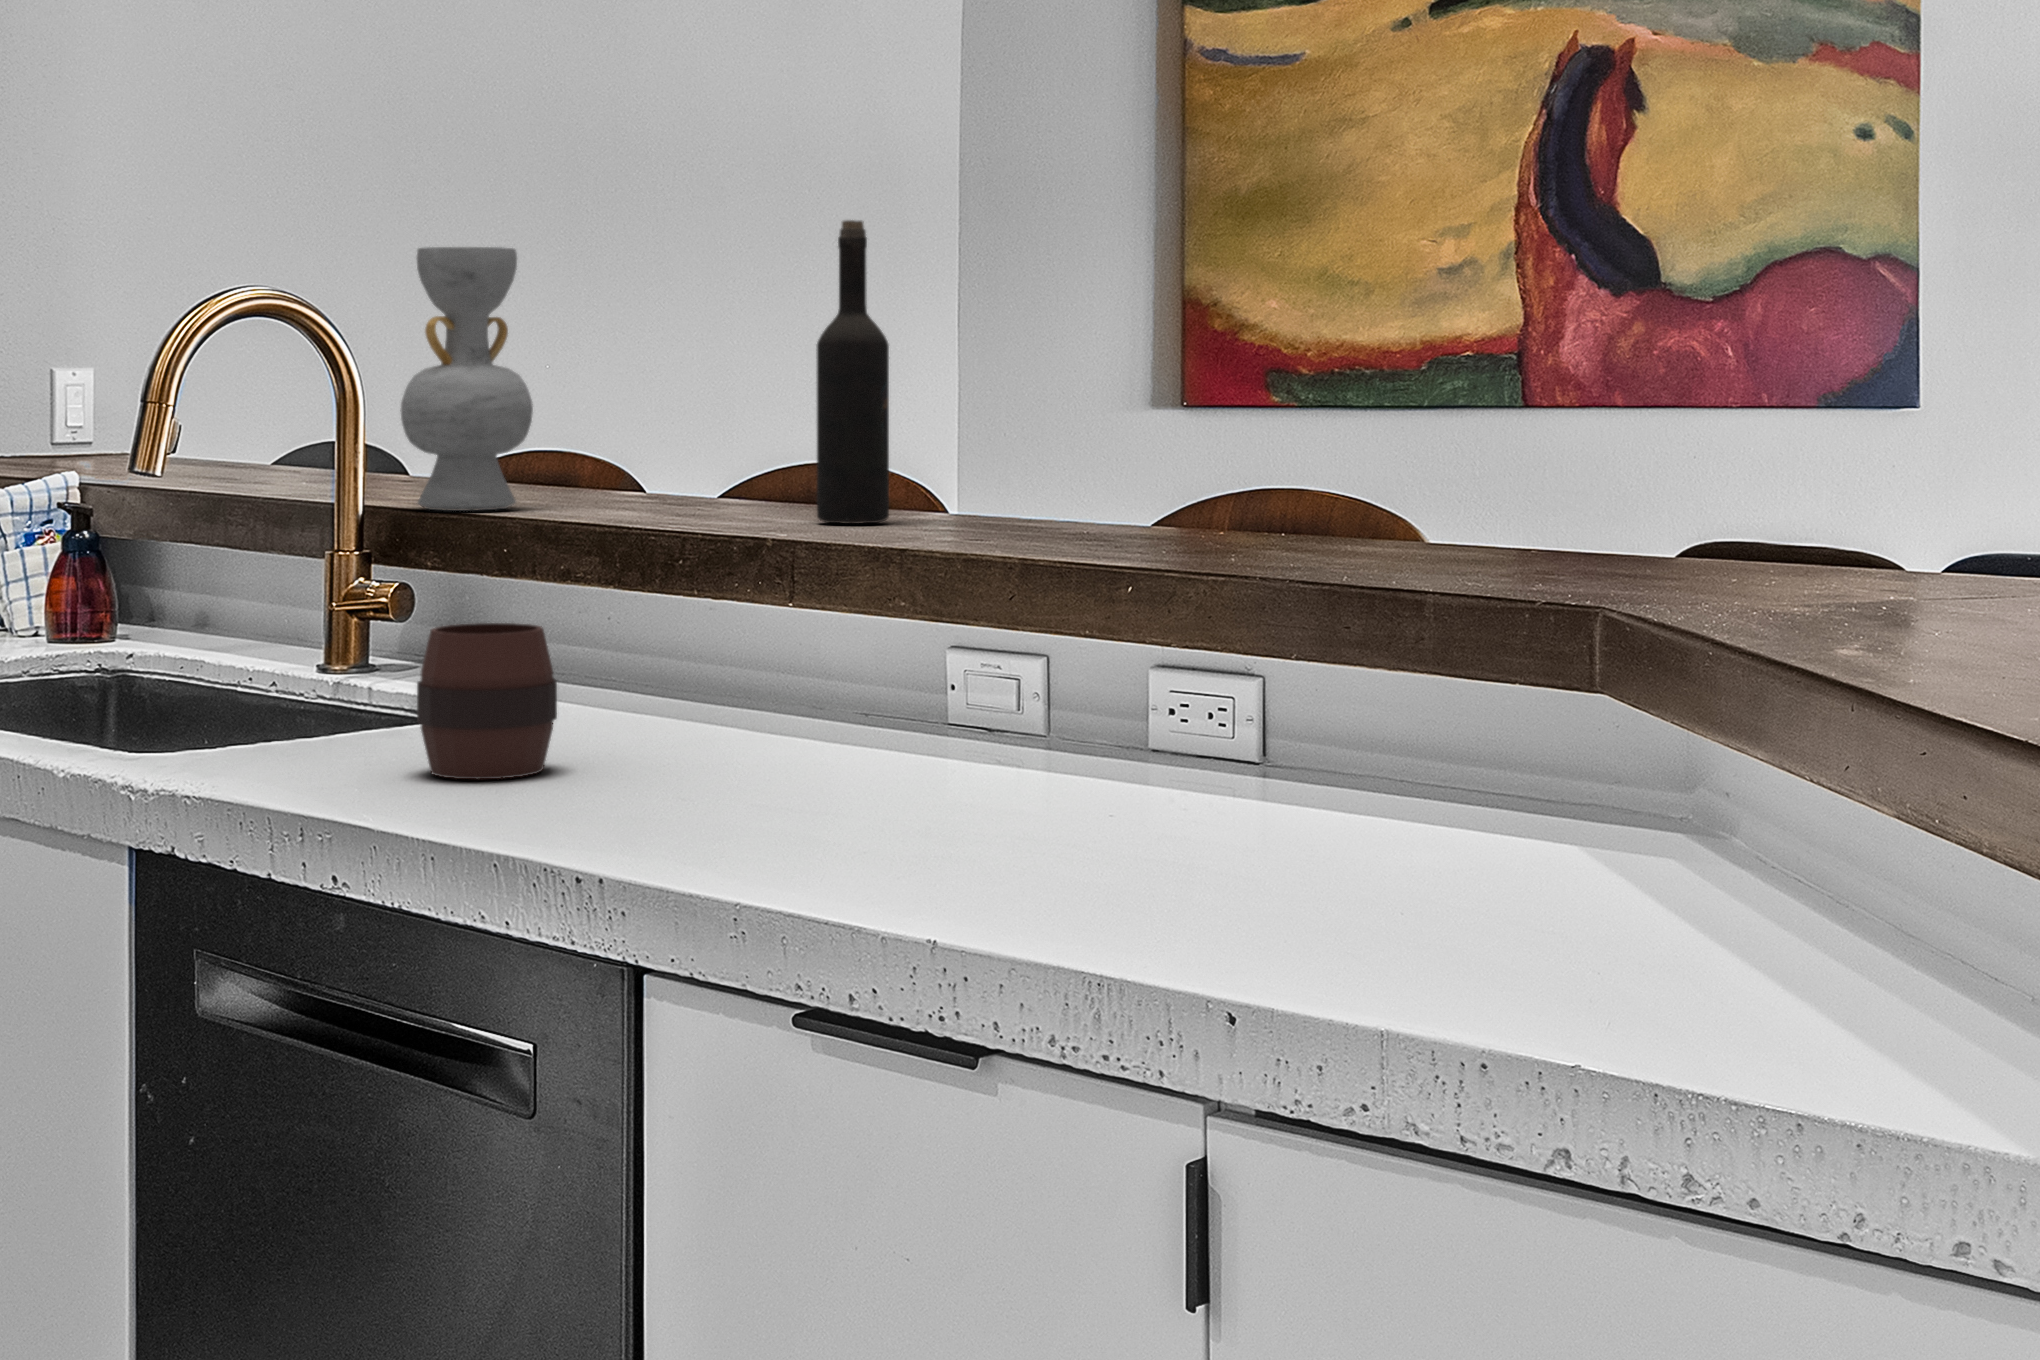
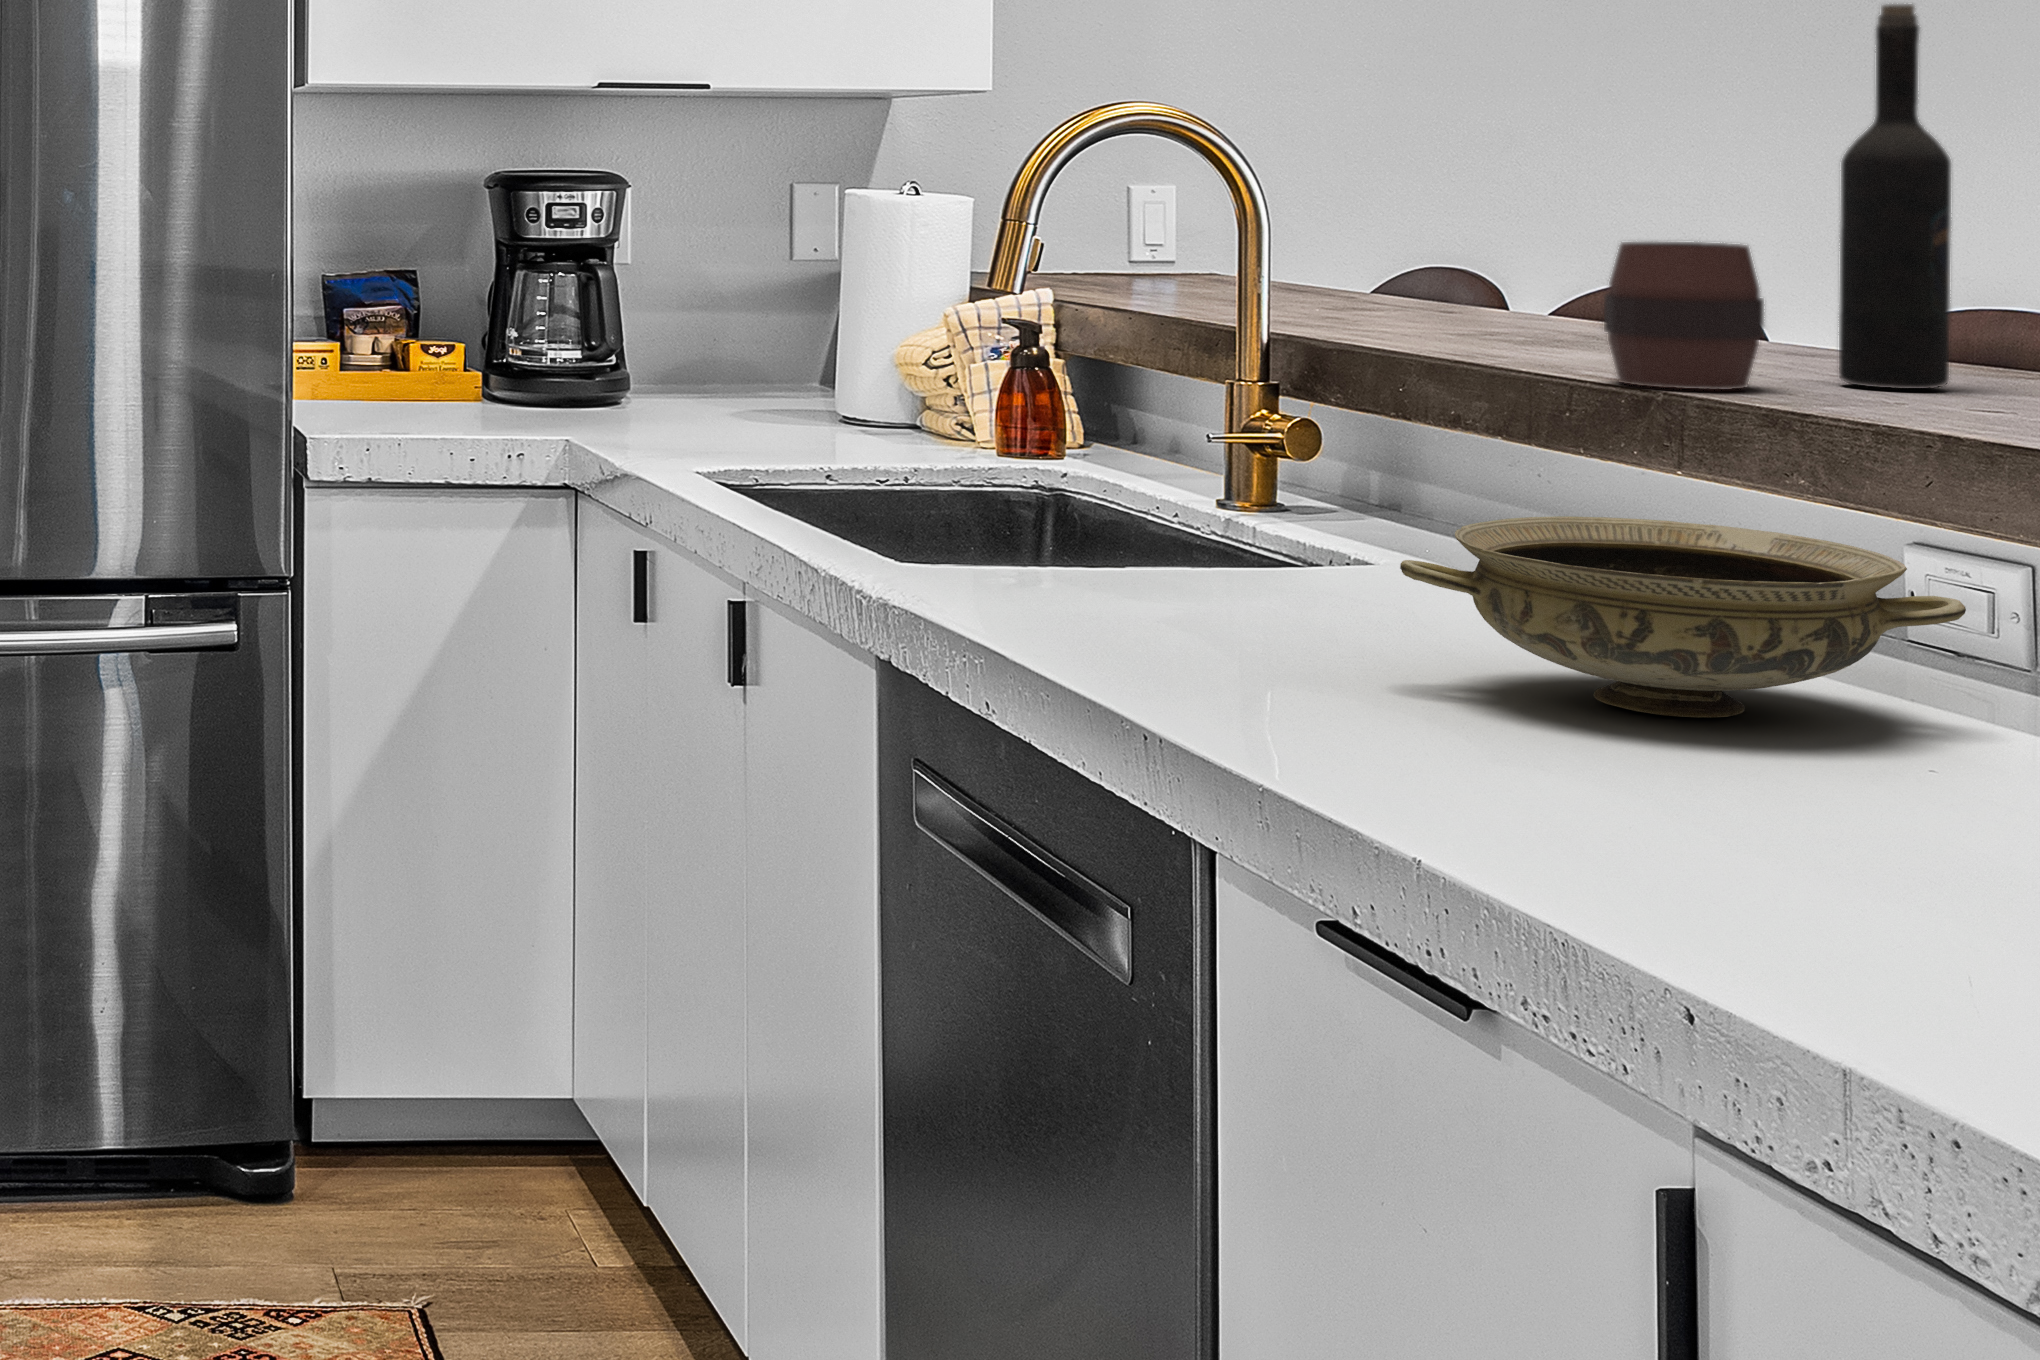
decorative vase: present [400,247,533,511] -> none [1362,40,1527,341]
cup: present [417,623,557,779] -> present [1604,242,1764,390]
ceramic bowl: none [707,632,1088,789] -> present [1400,516,1966,717]

